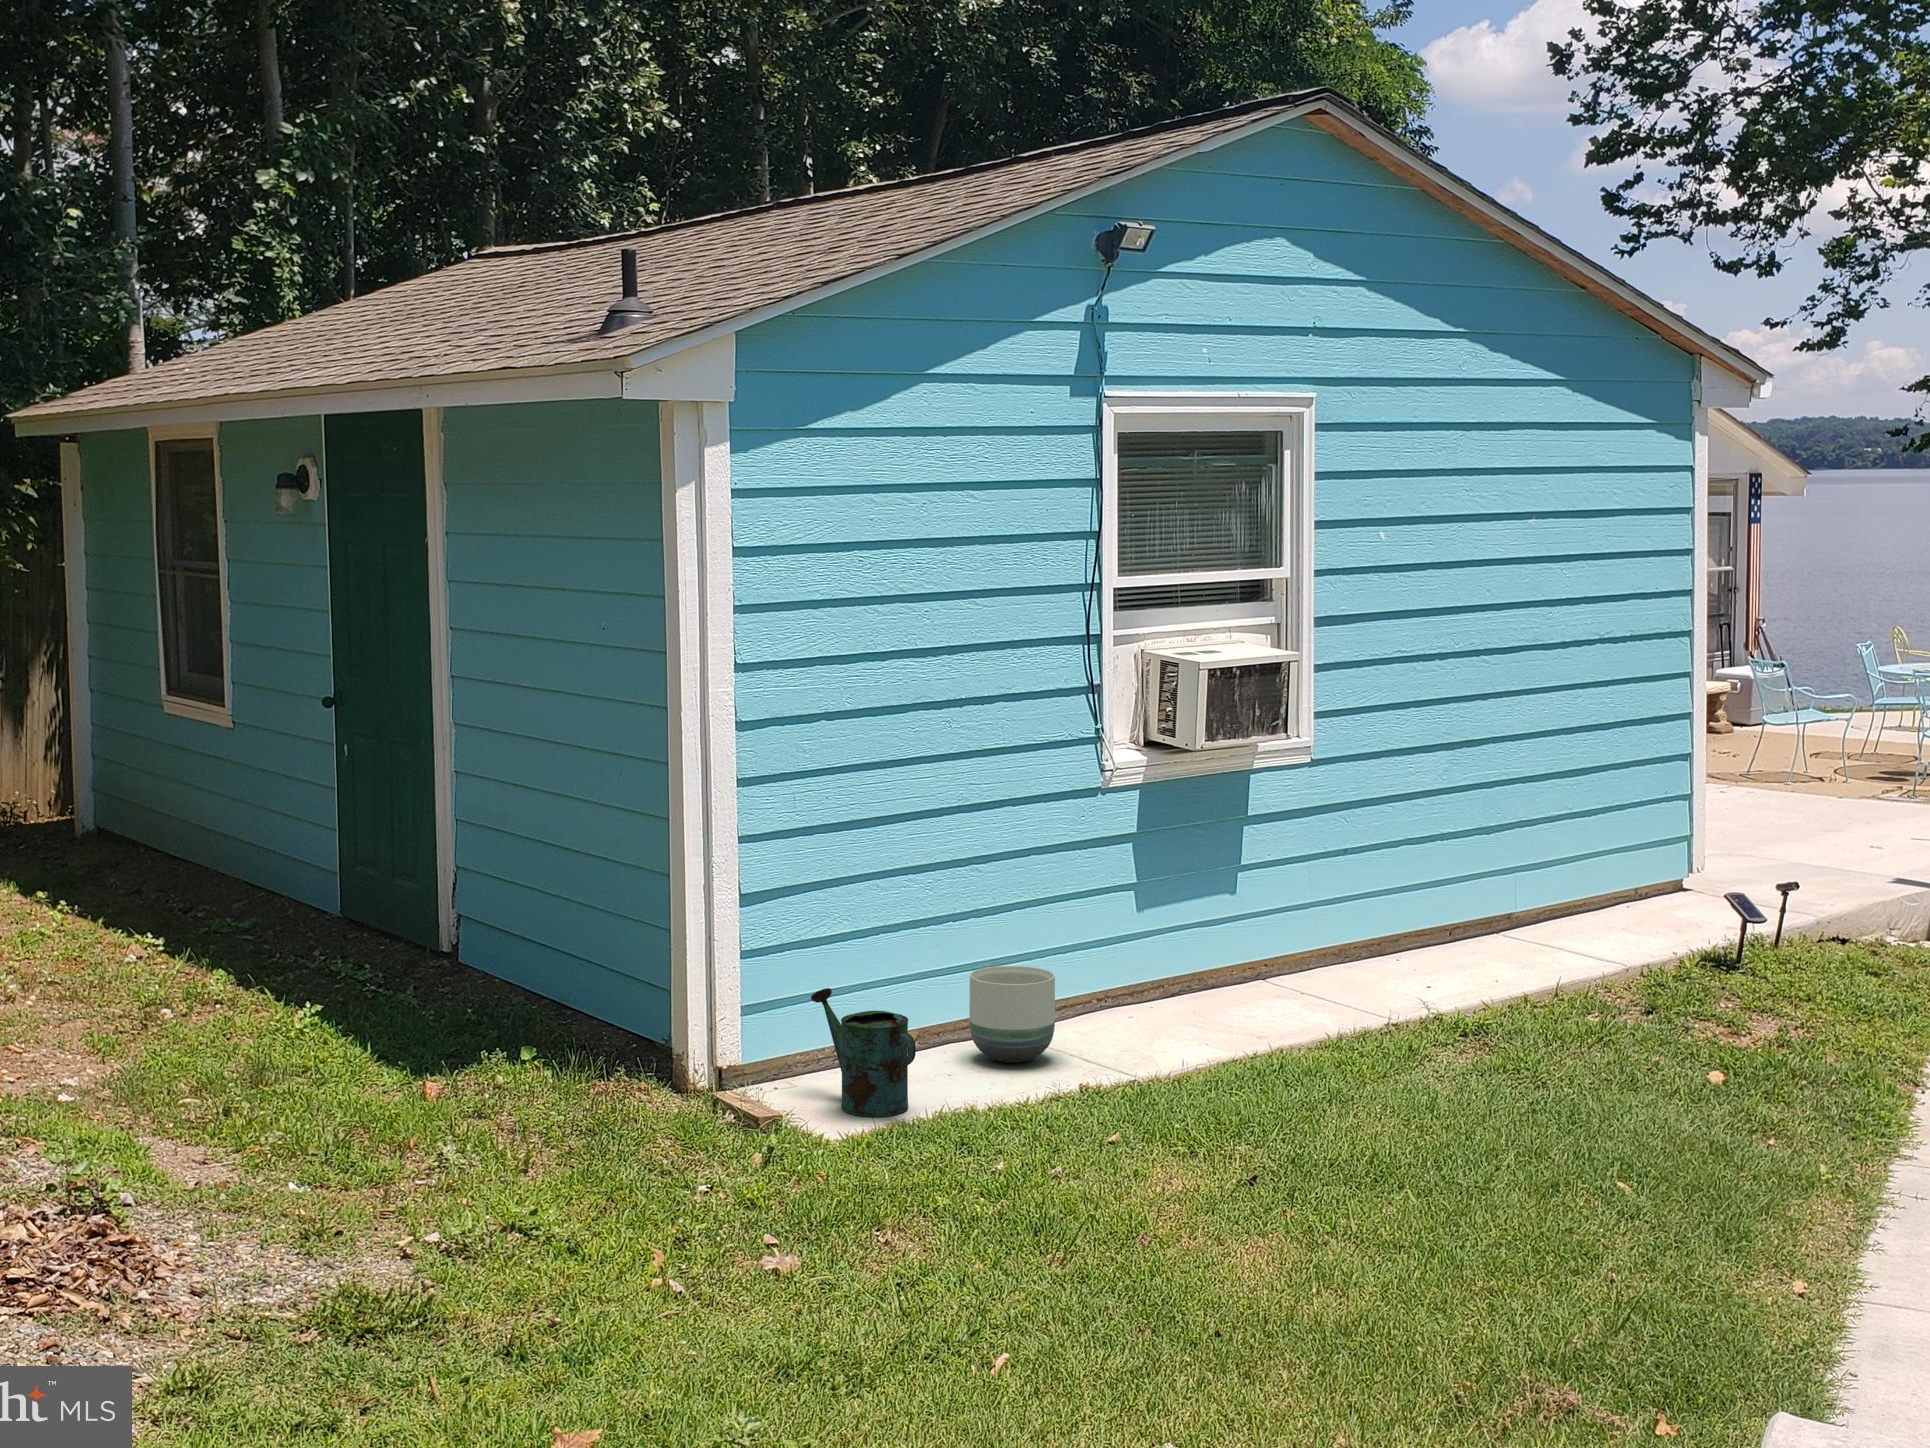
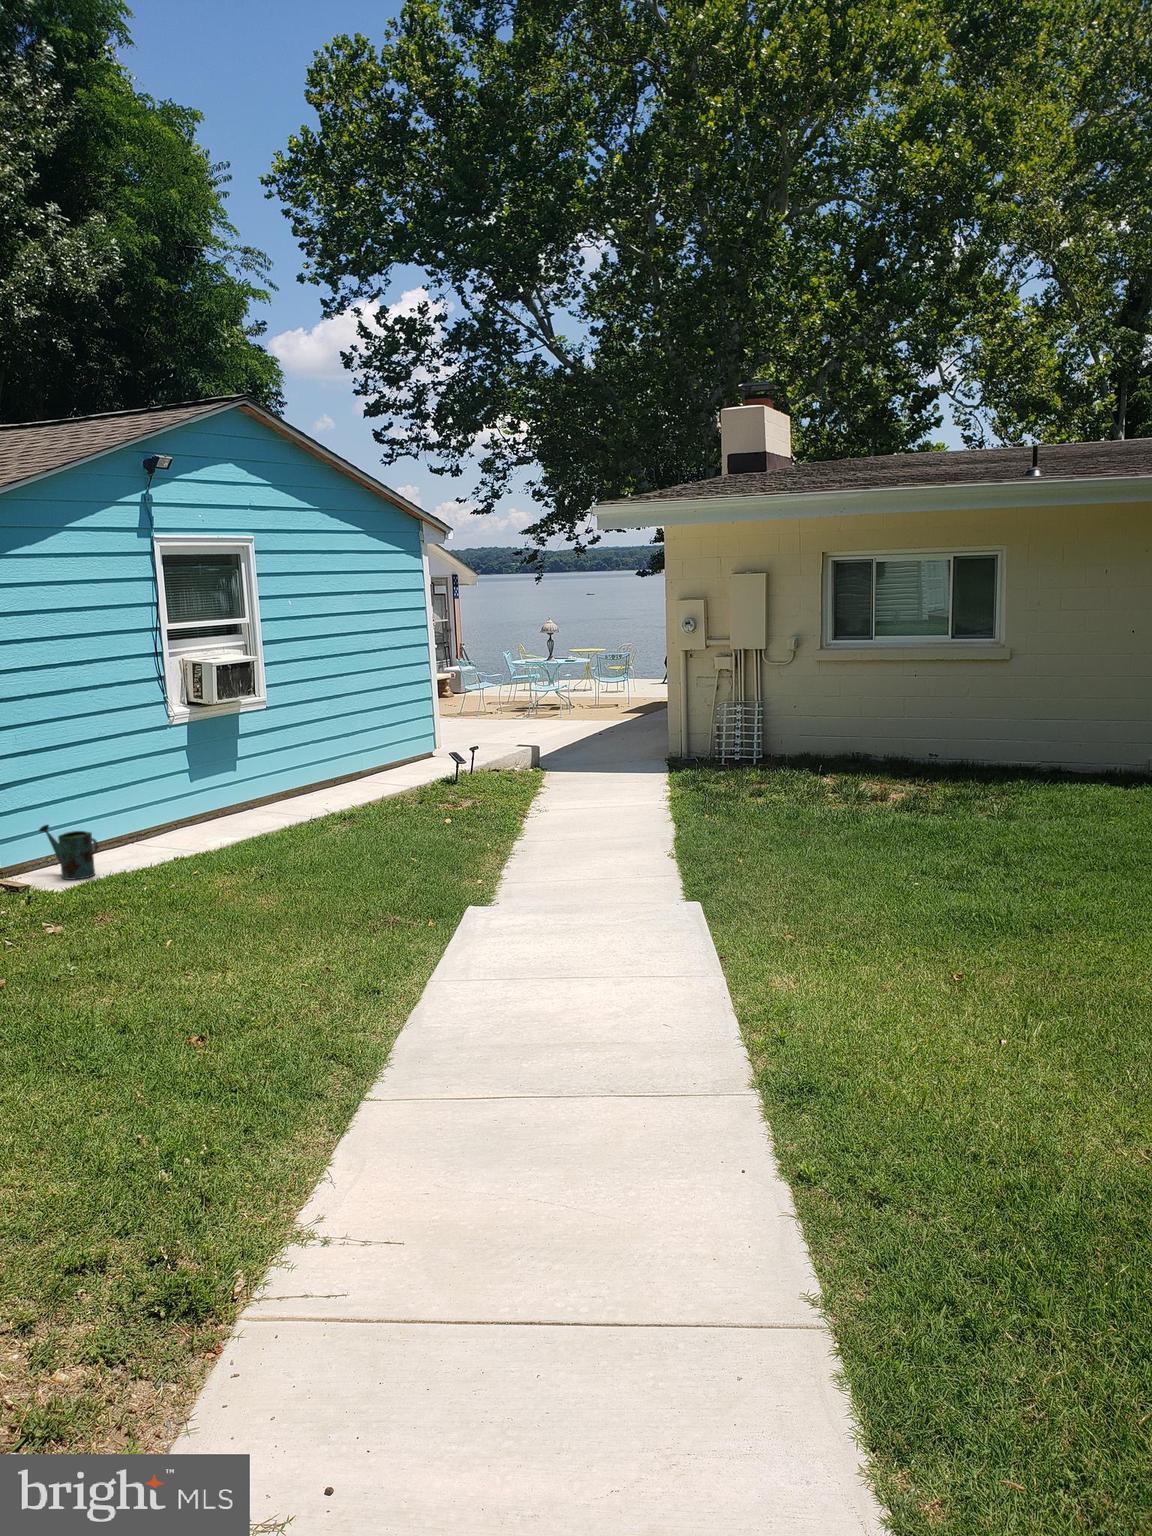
planter: present [969,966,1055,1063] -> none [115,809,159,853]

